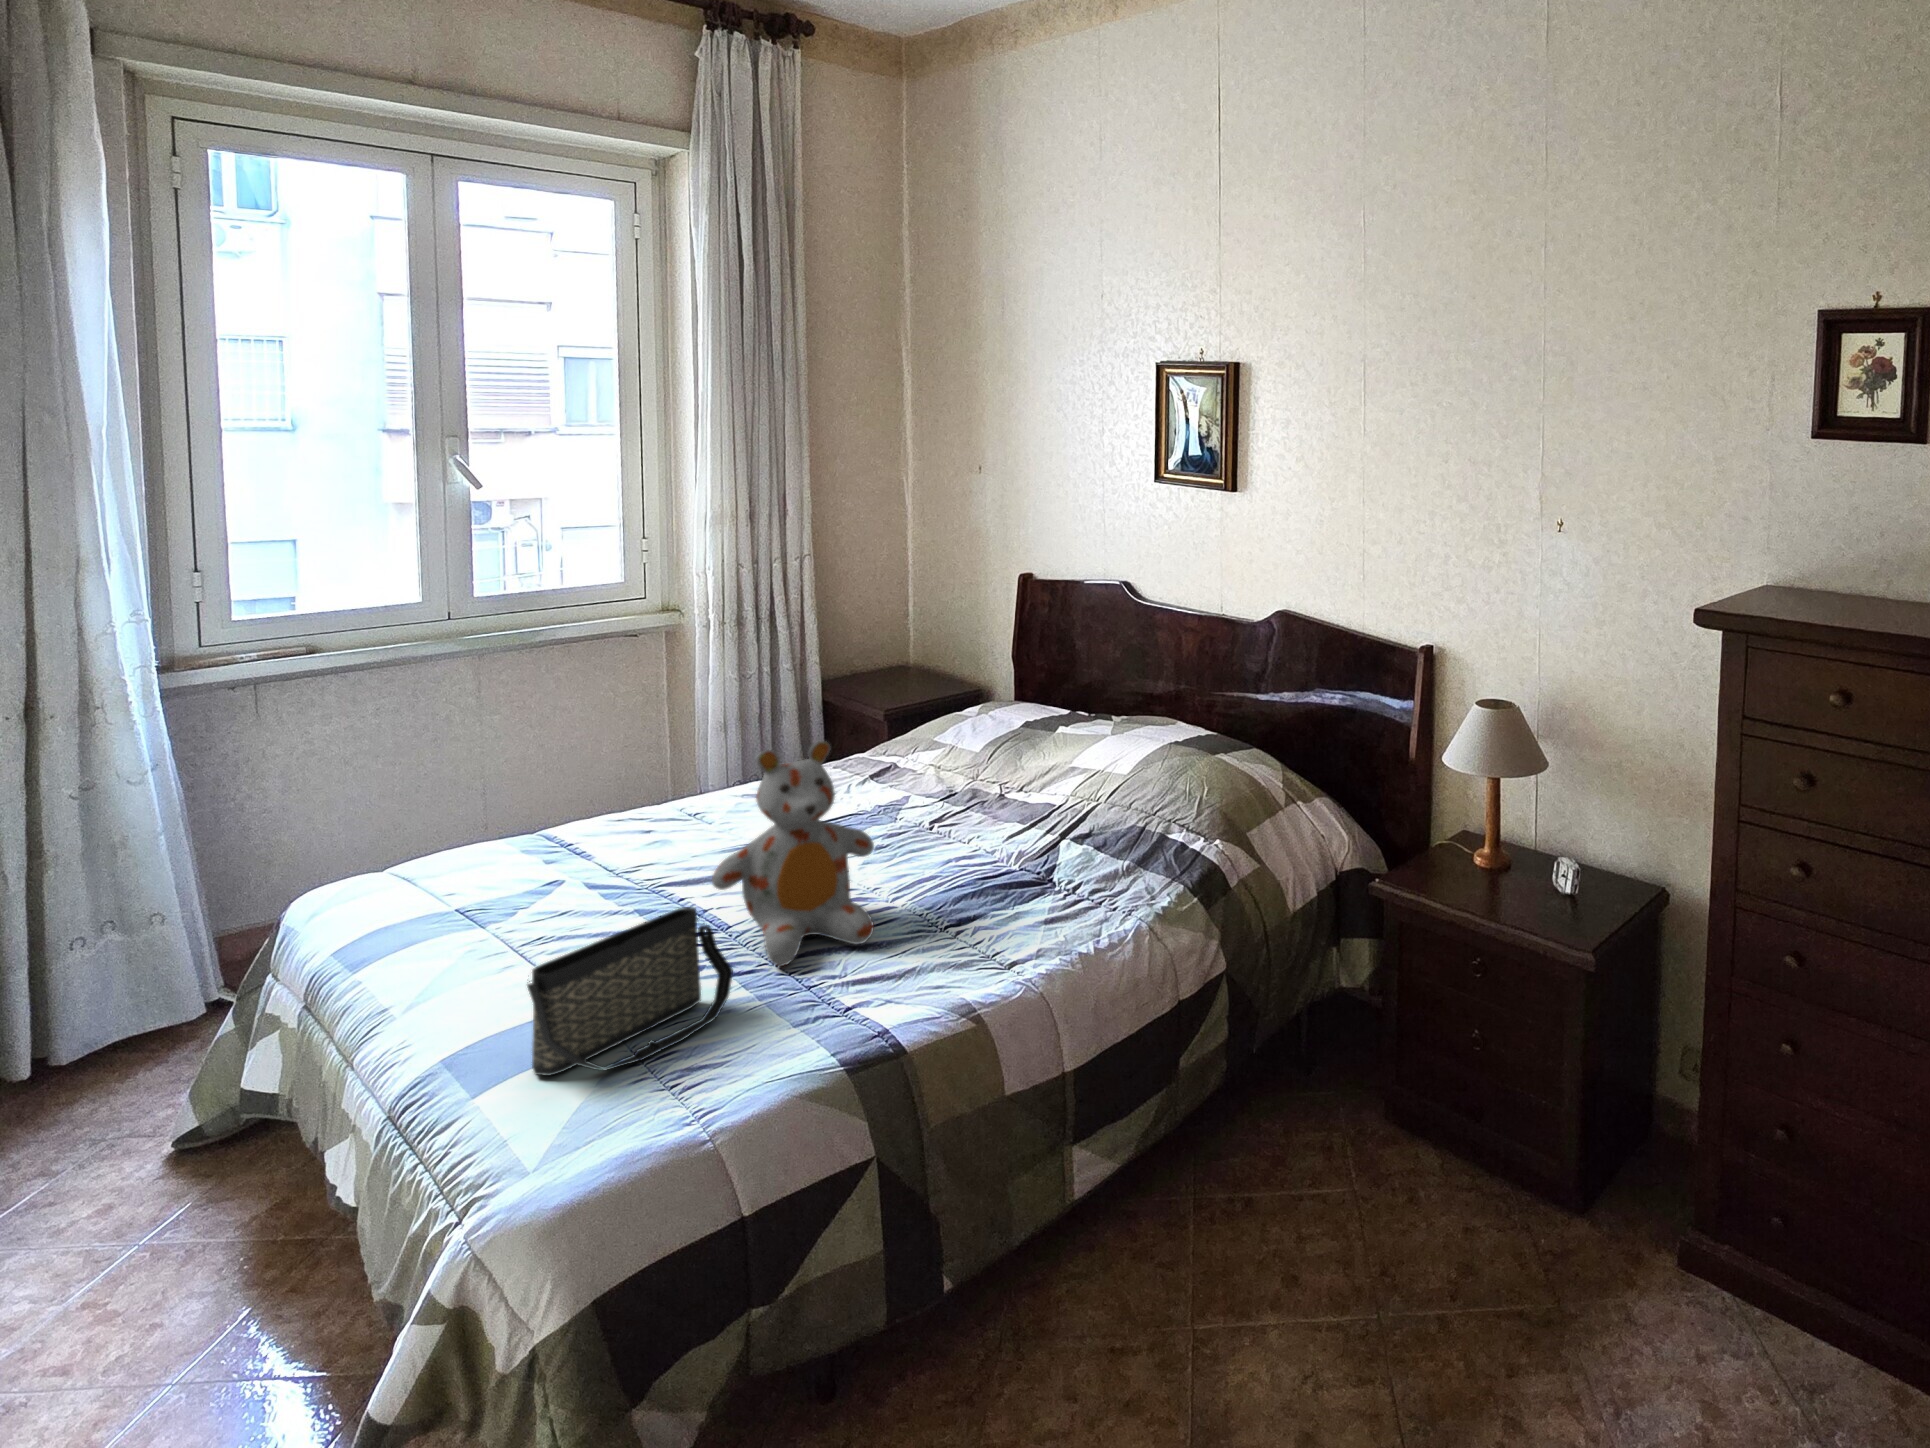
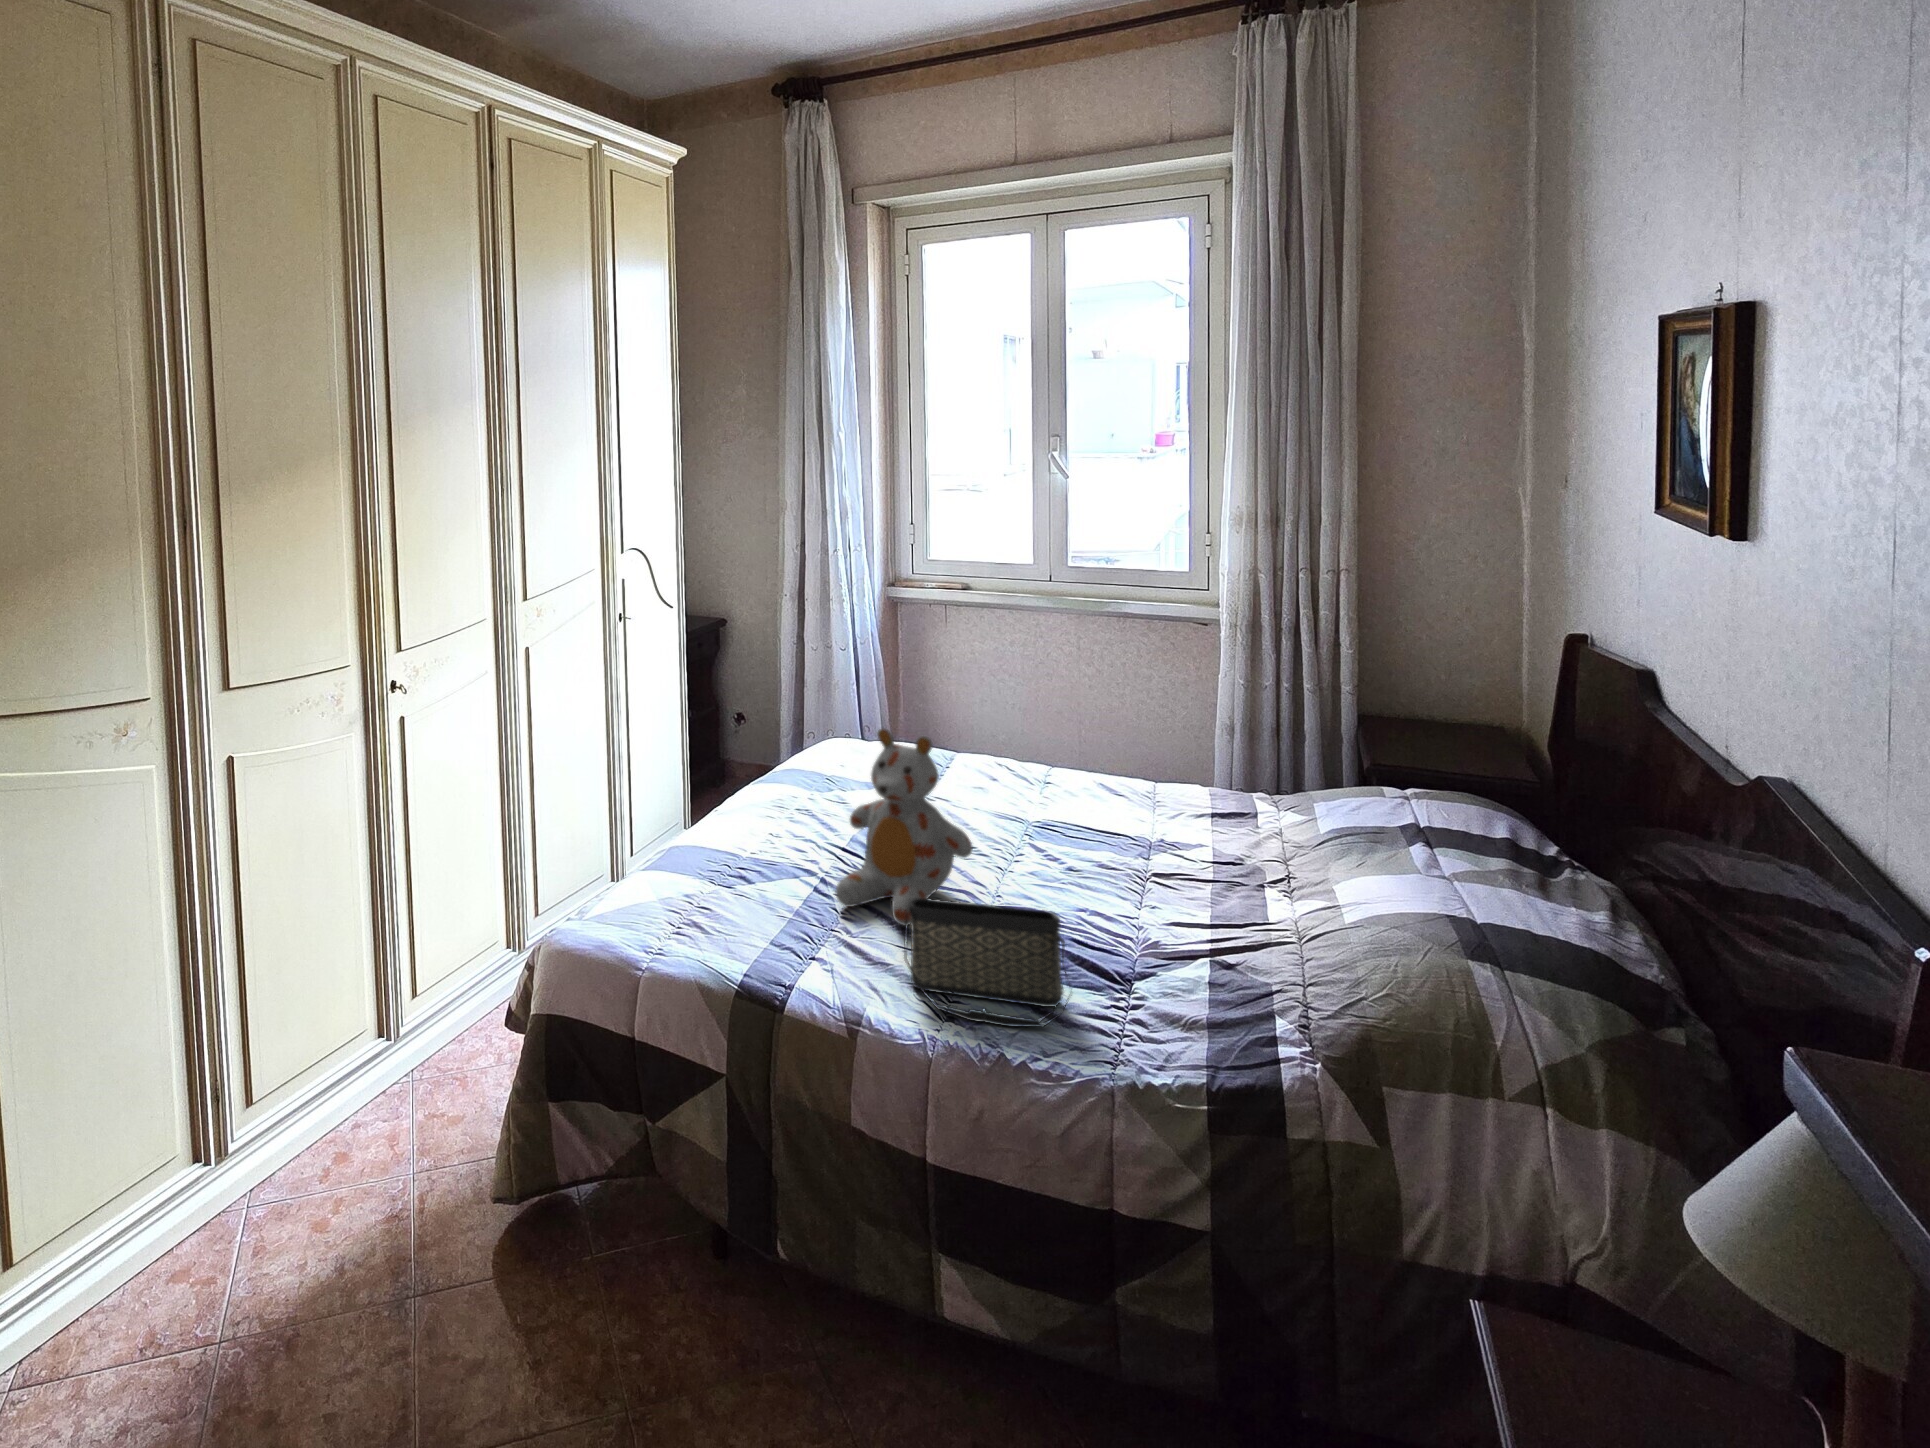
handbag: present [527,907,733,1076] -> present [904,898,1070,1027]

